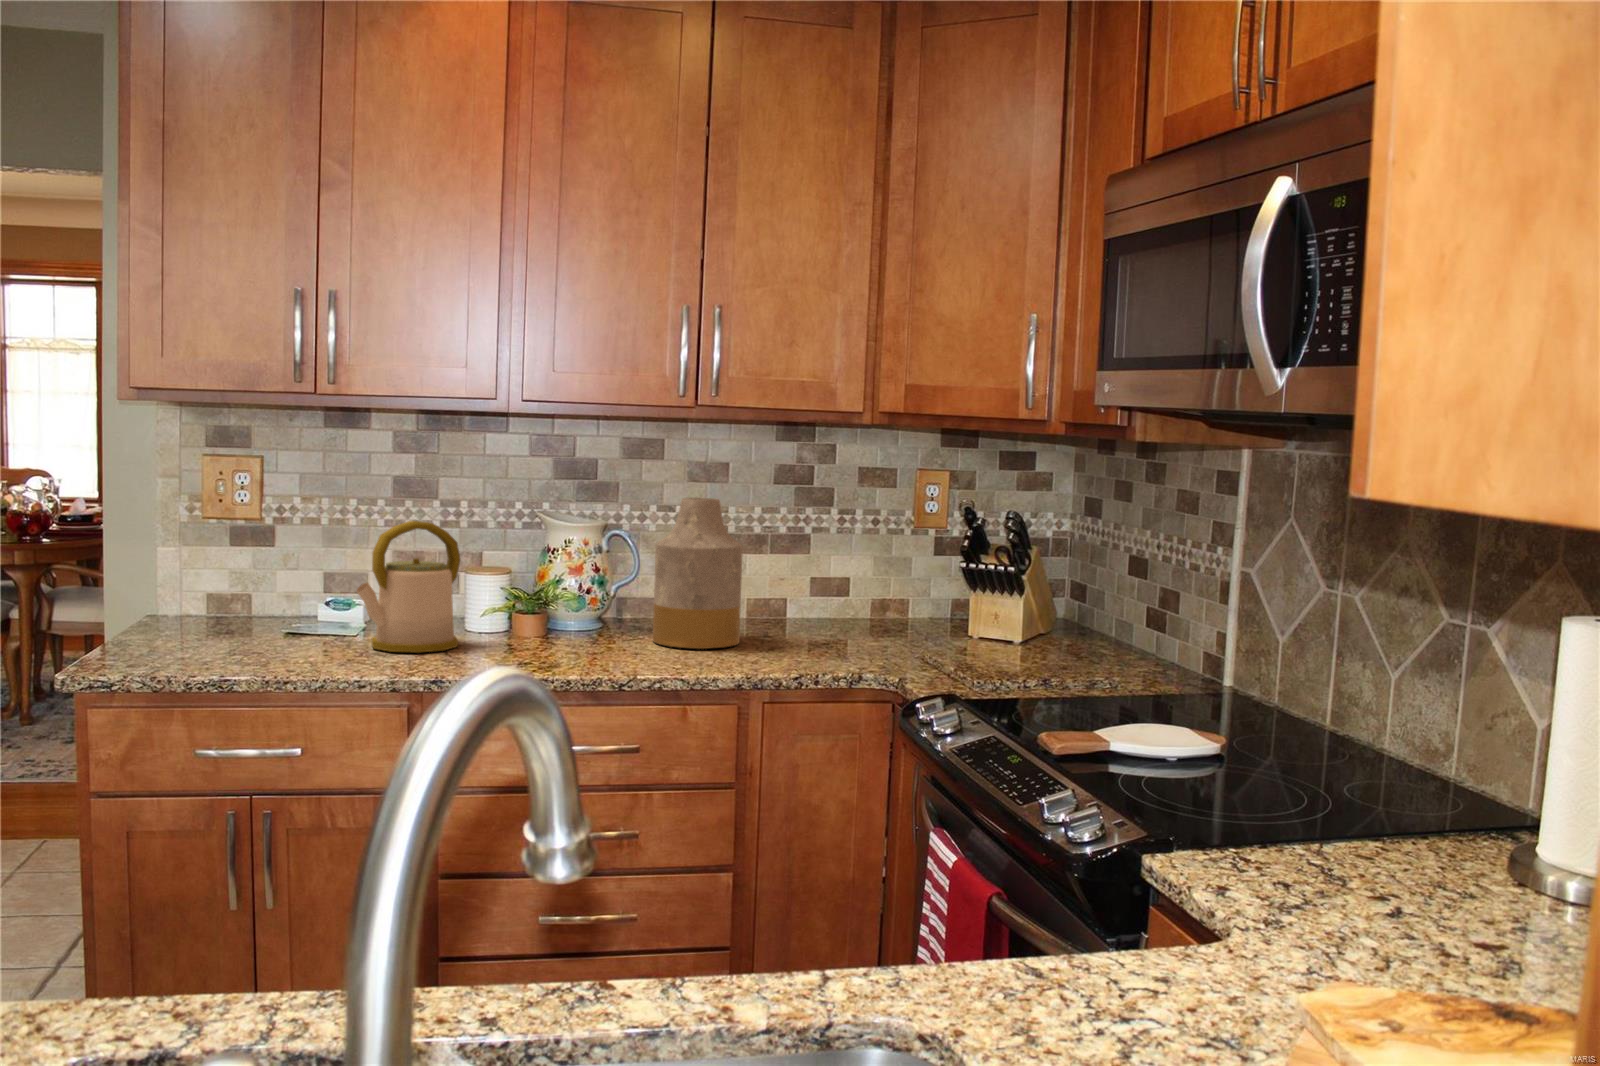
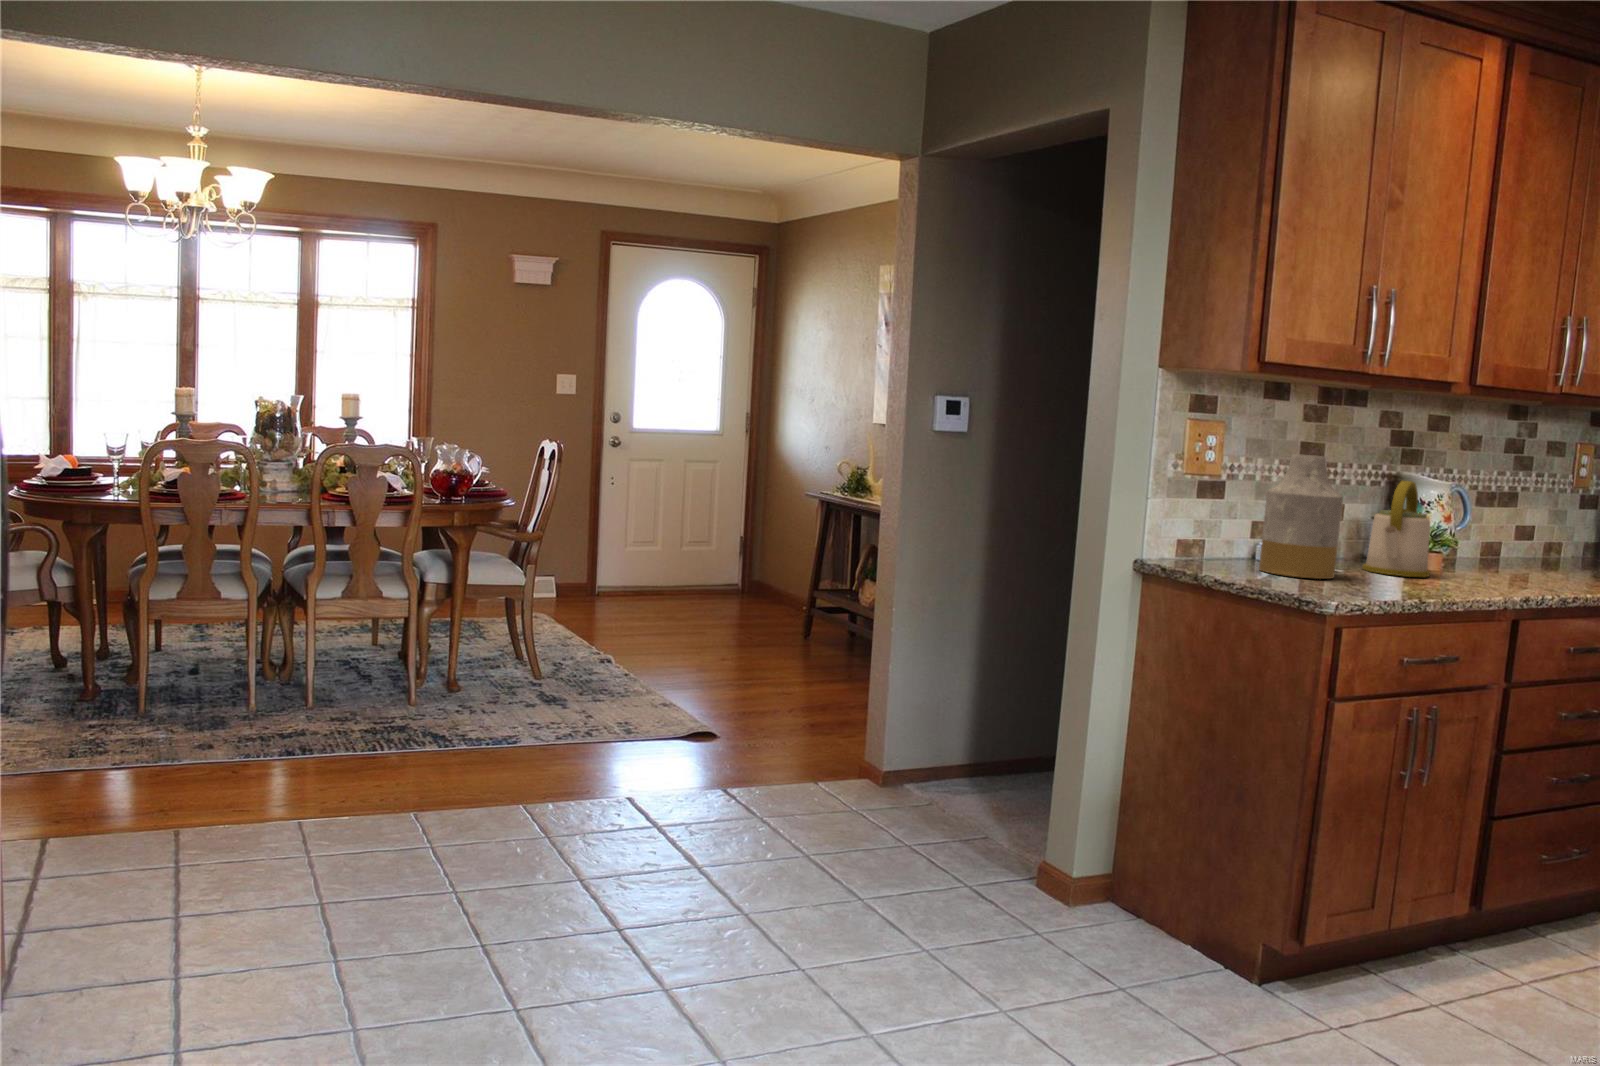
vase: present [653,497,743,649] -> present [1259,454,1343,579]

